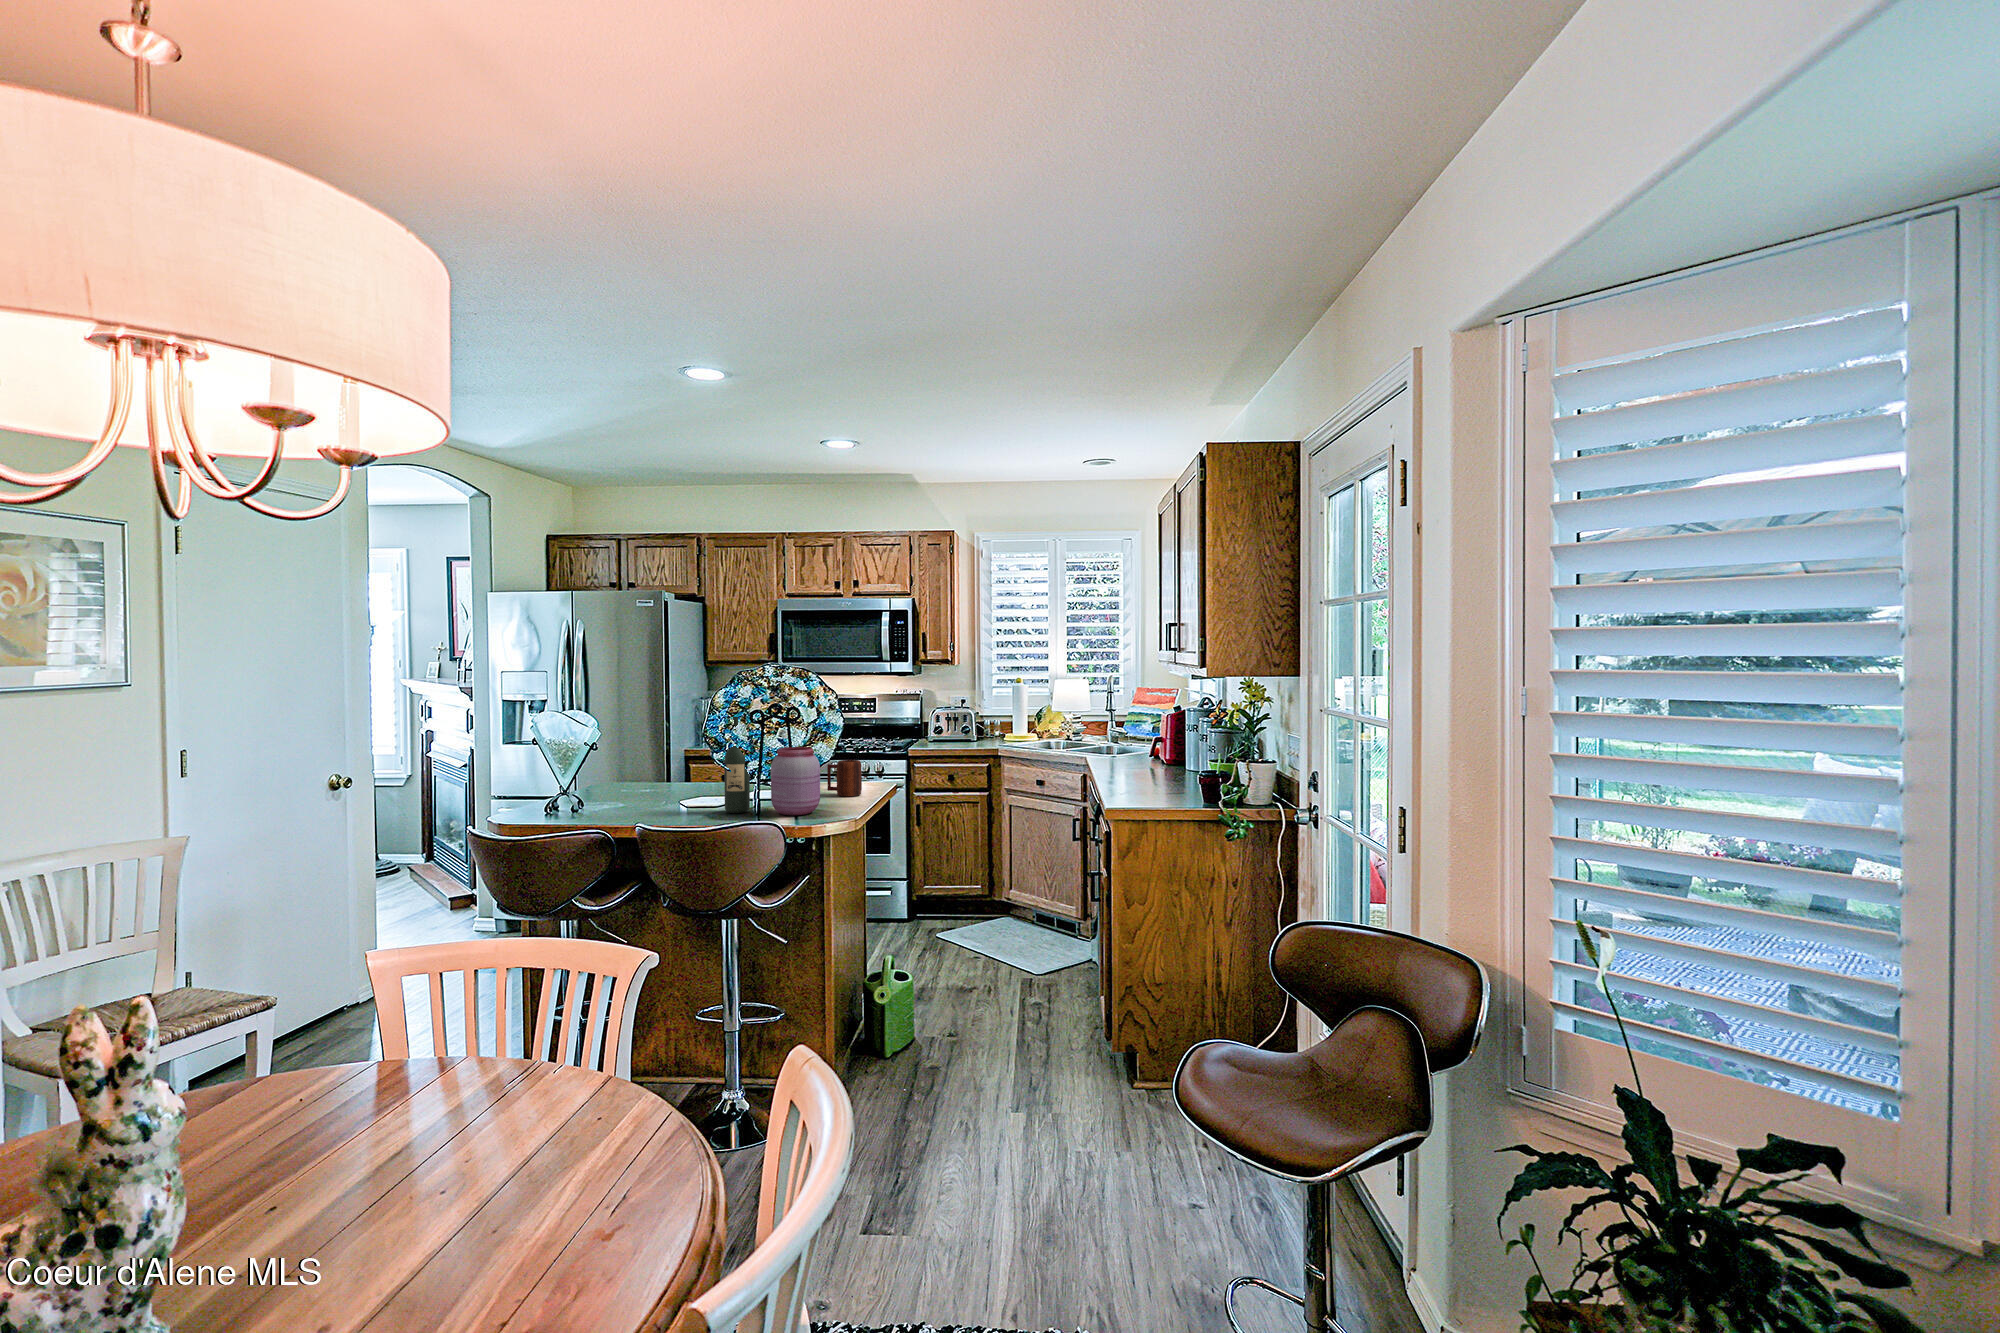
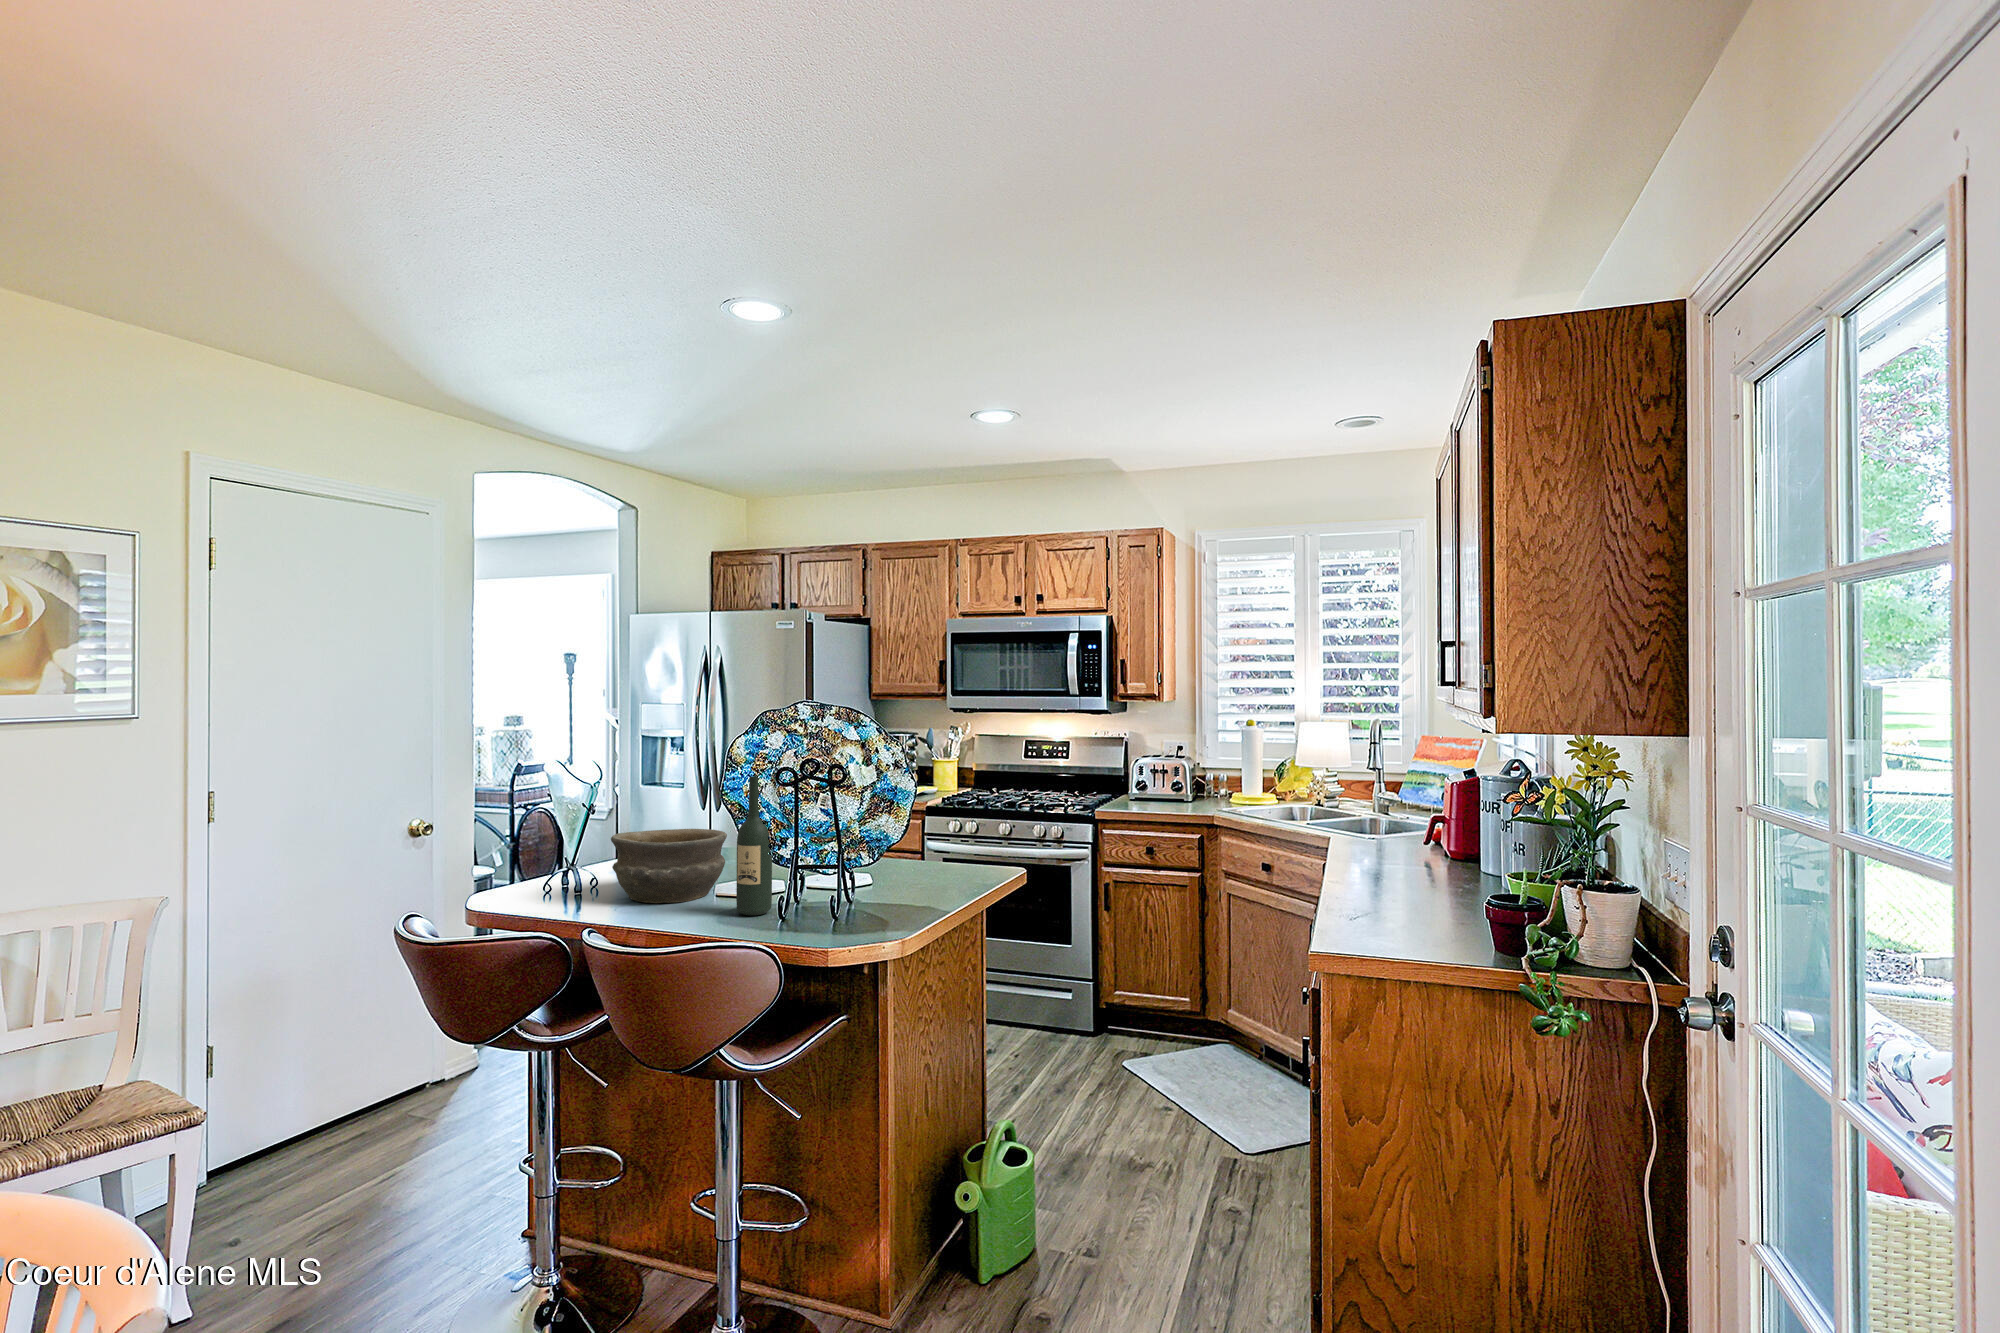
jar: present [771,747,820,815] -> none [789,824,861,928]
bowl: none [611,760,698,812] -> present [611,829,727,903]
mug: present [827,760,862,796] -> none [905,839,952,894]

